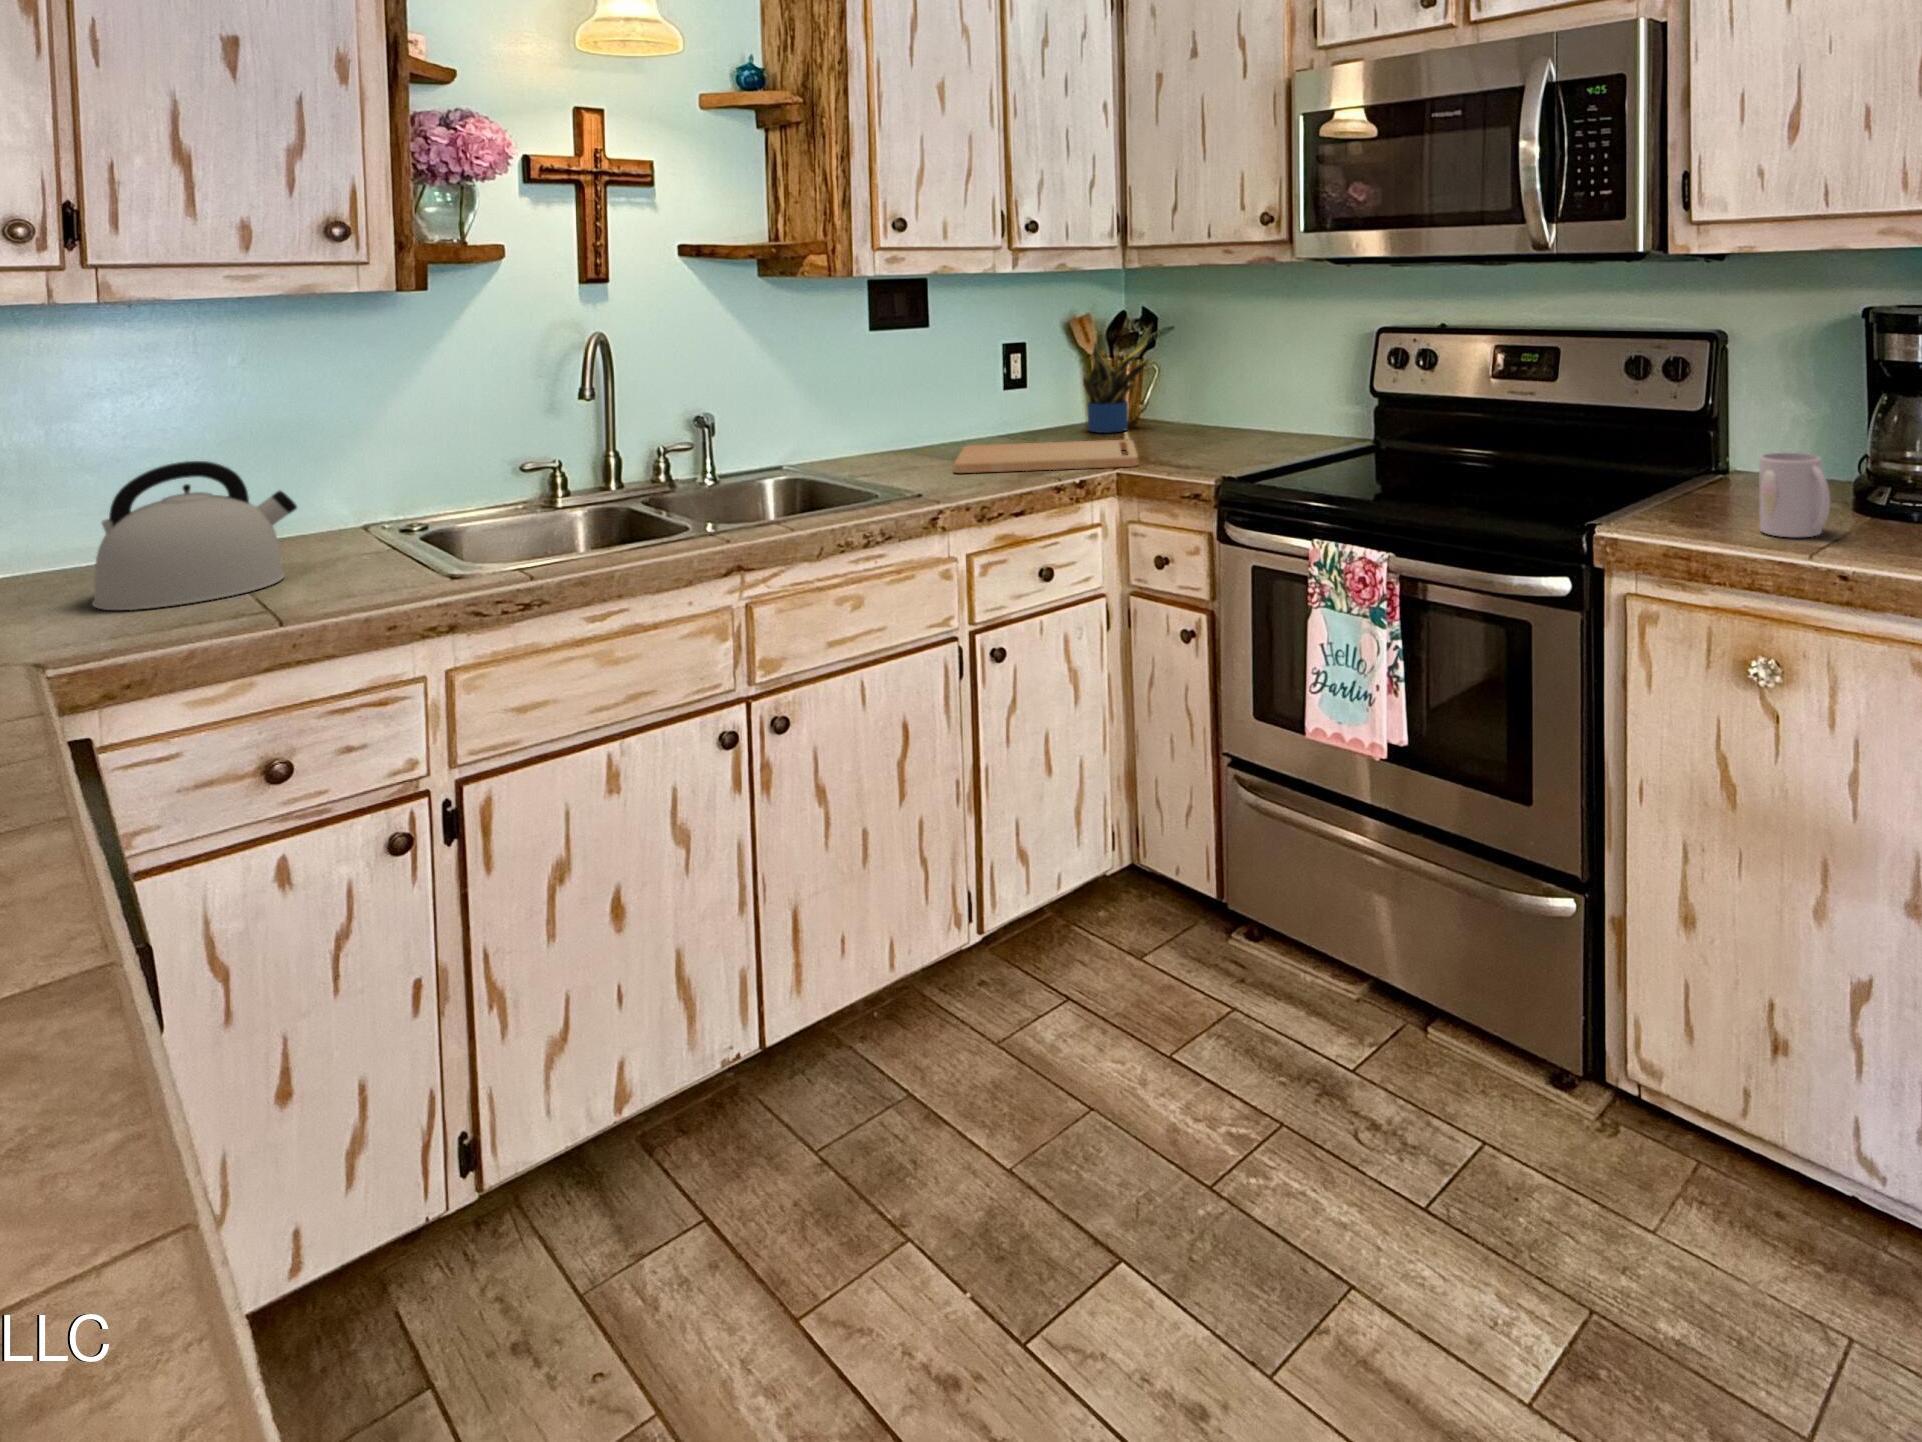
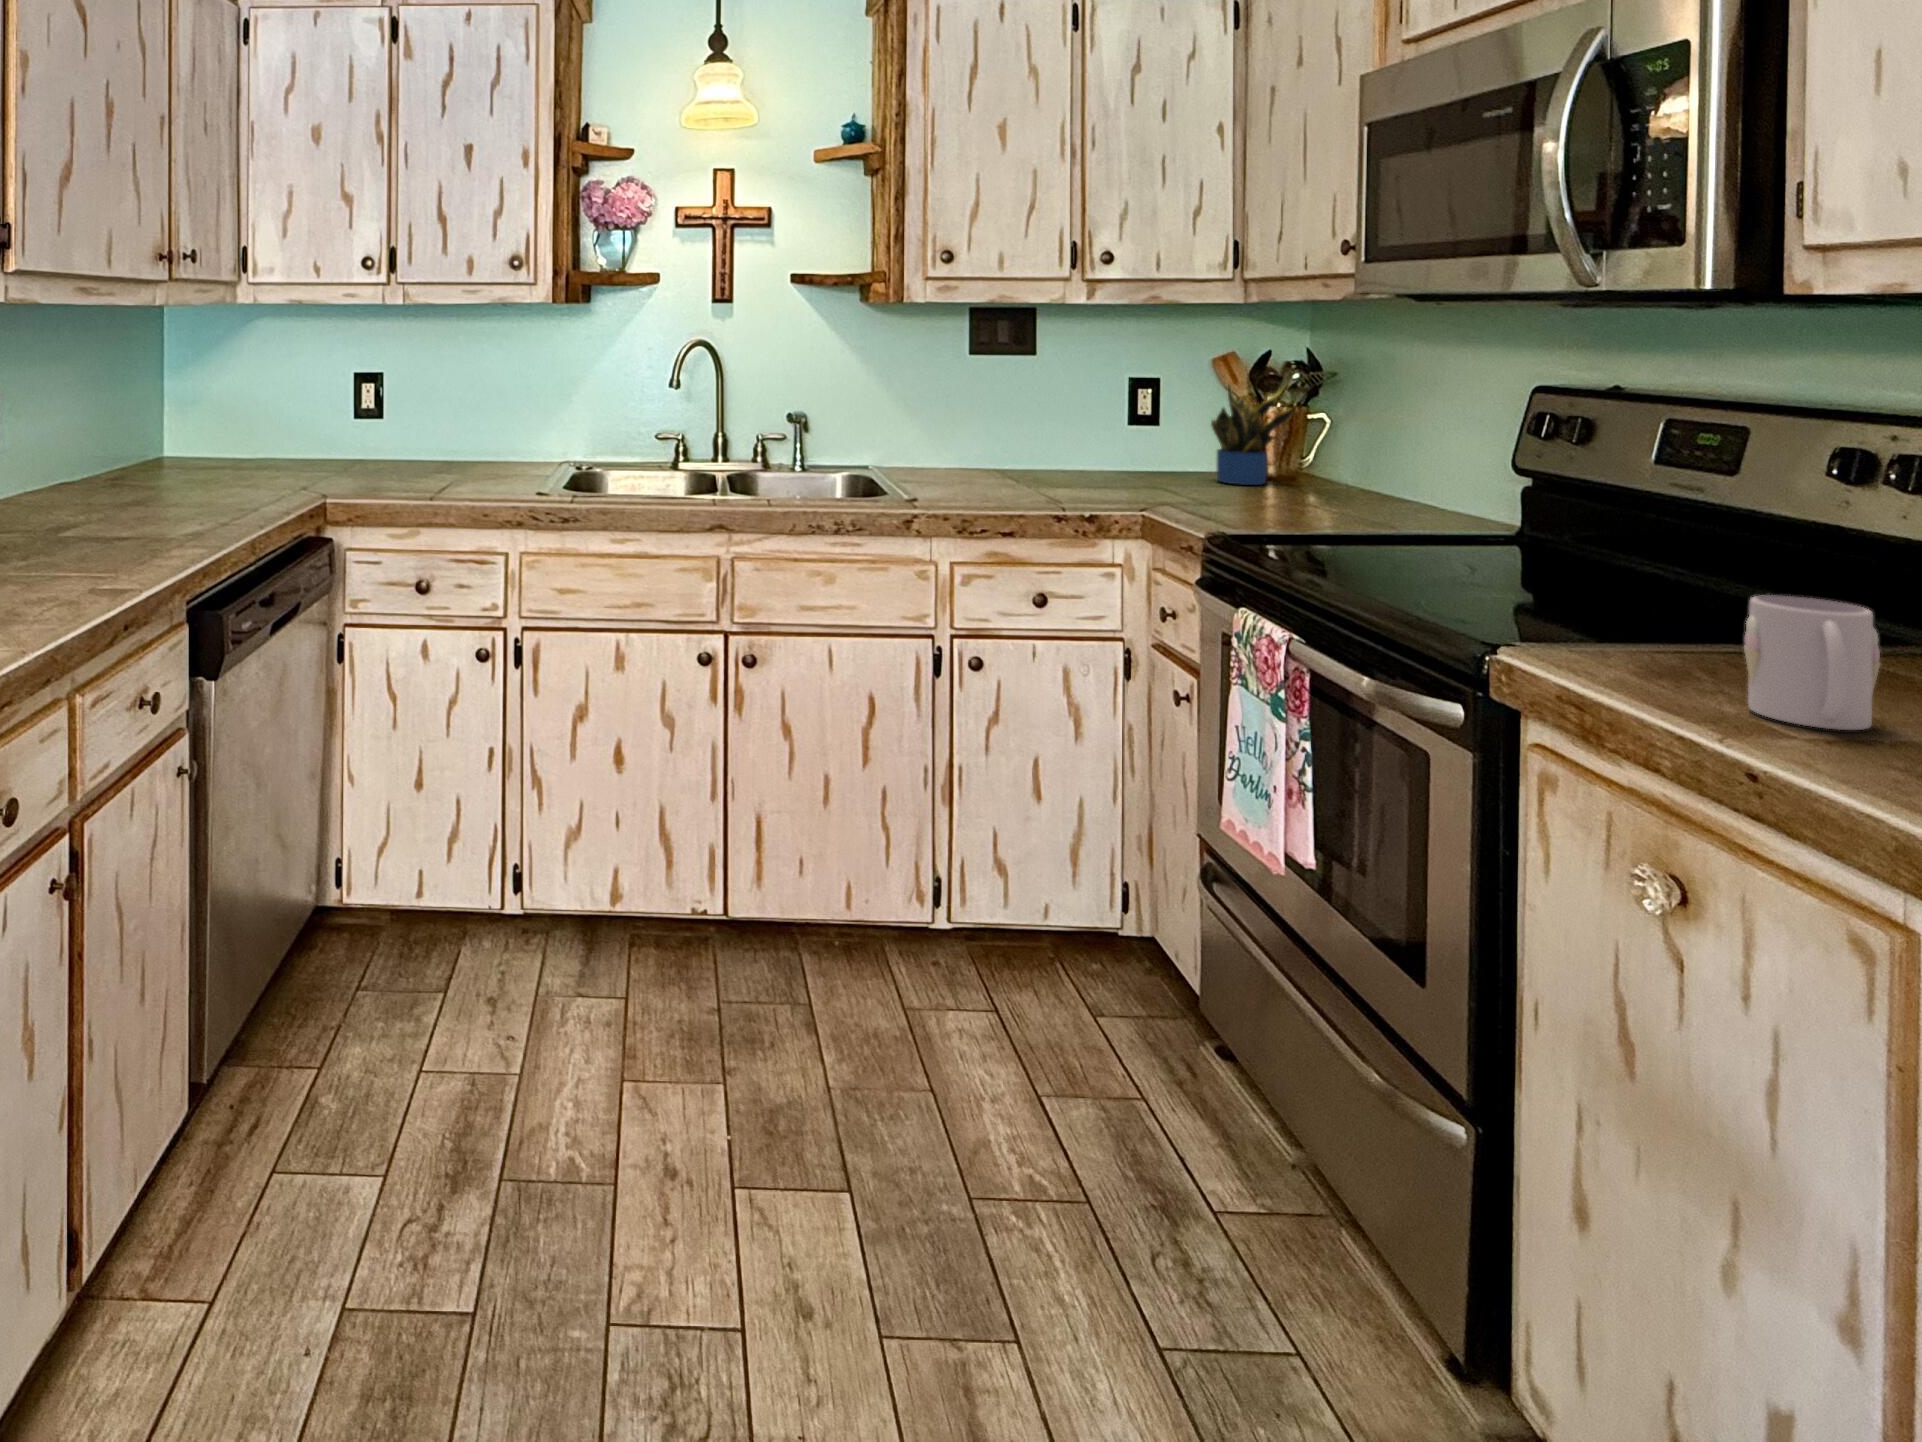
cutting board: present [954,440,1138,473] -> none [991,473,1215,513]
kettle: present [92,461,297,610] -> none [390,399,490,483]

